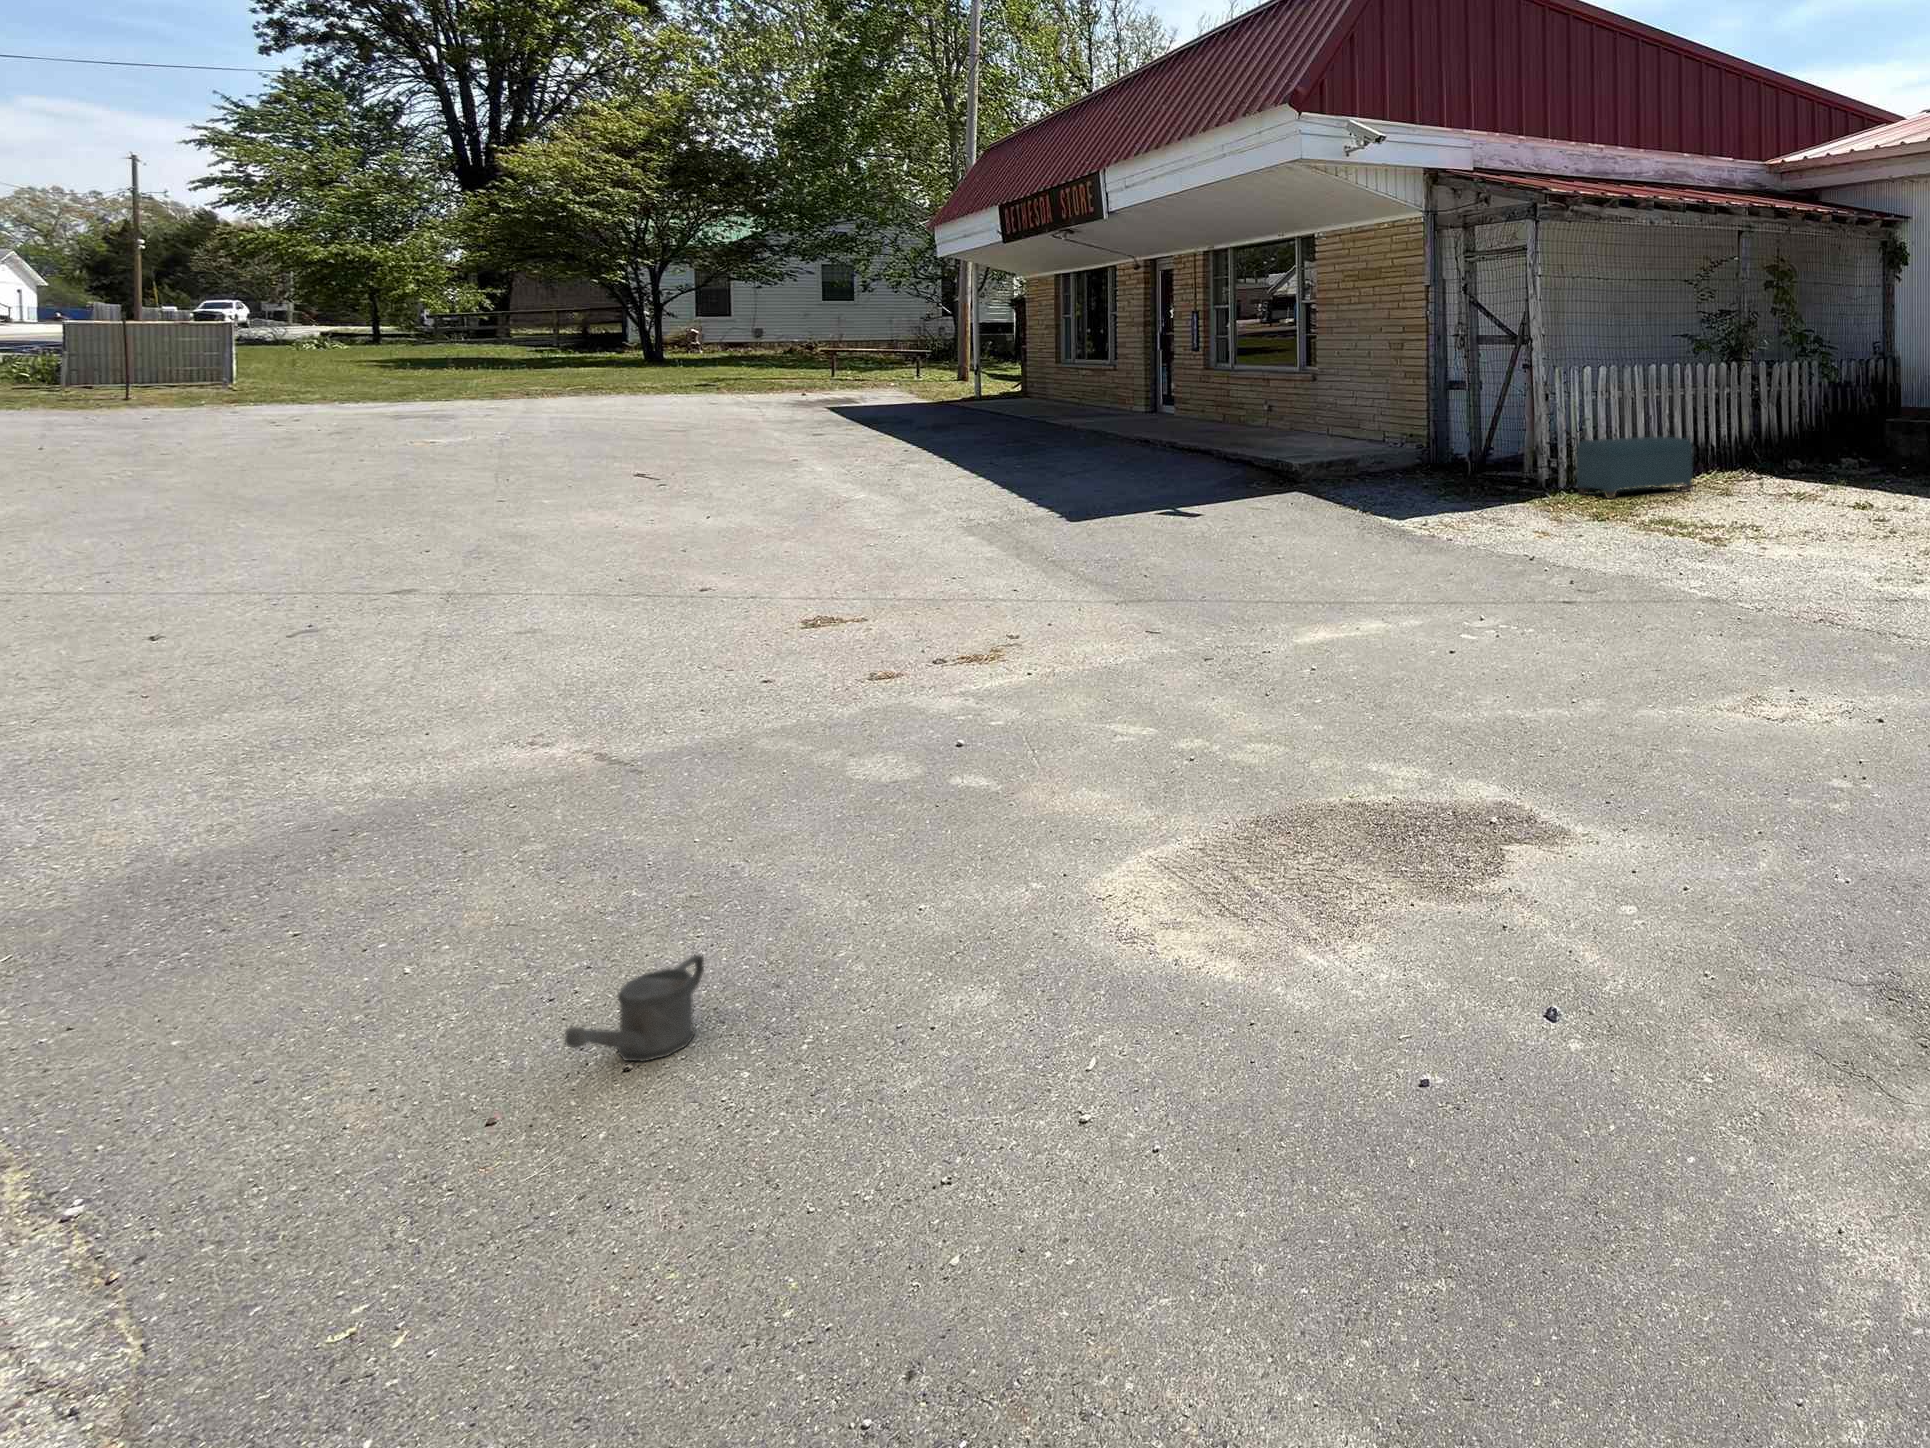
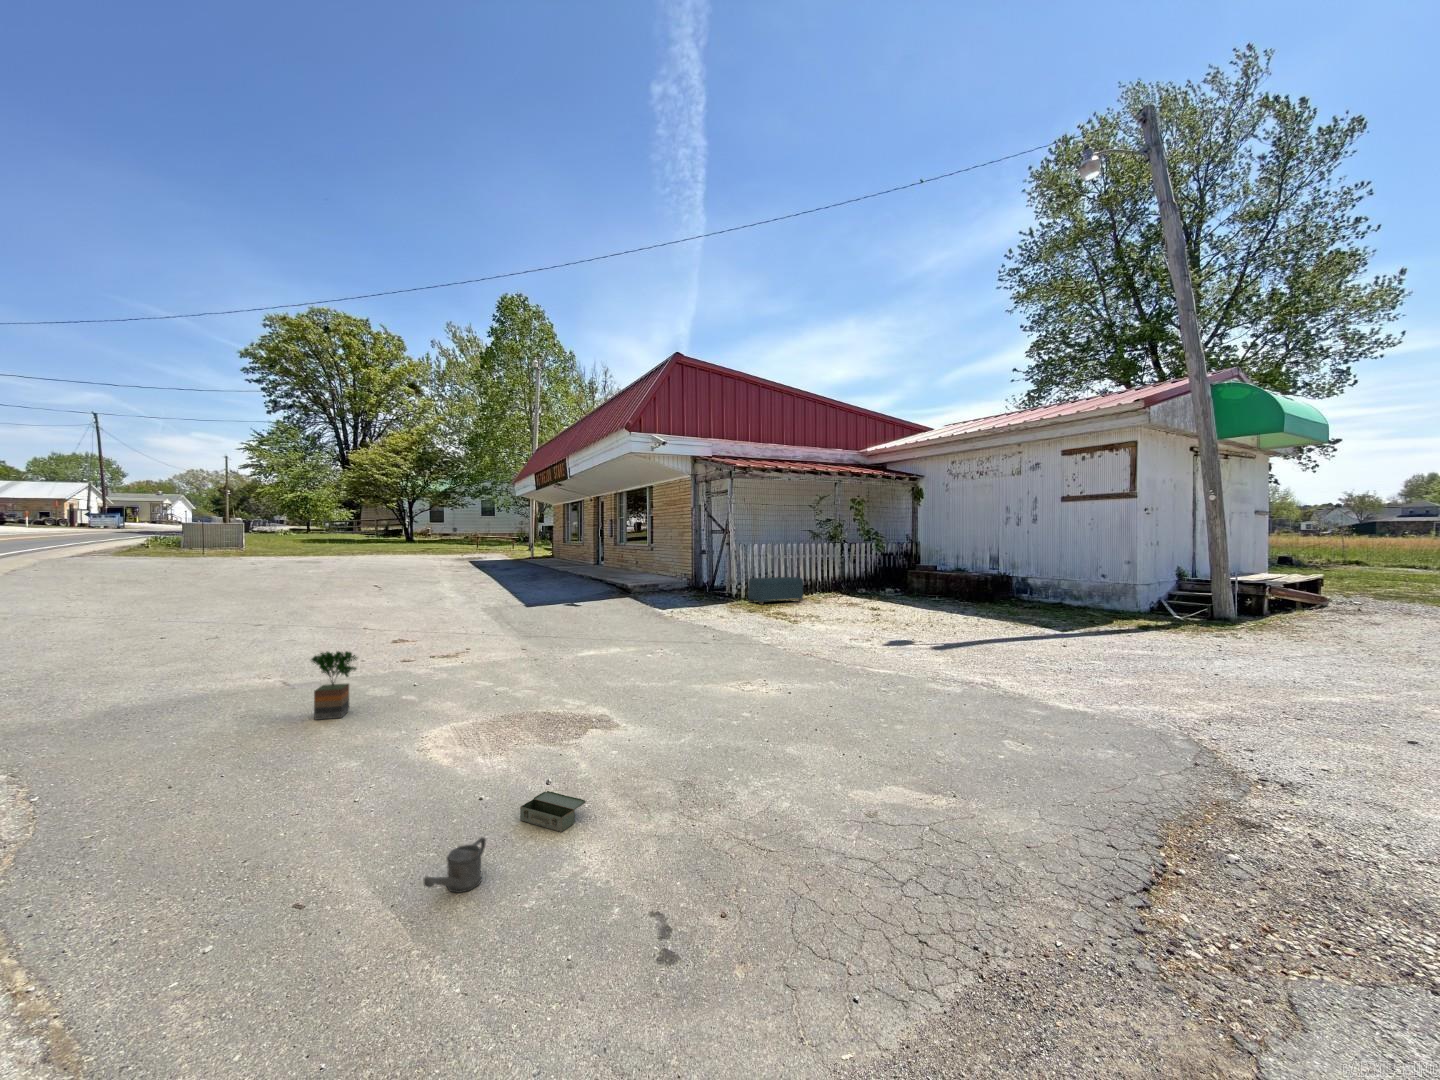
potted tree: none [849,630,966,801] -> present [311,651,357,720]
toolbox: none [1625,938,1757,1030] -> present [520,791,586,832]
watering can: present [565,955,704,1061] -> present [424,837,486,893]

